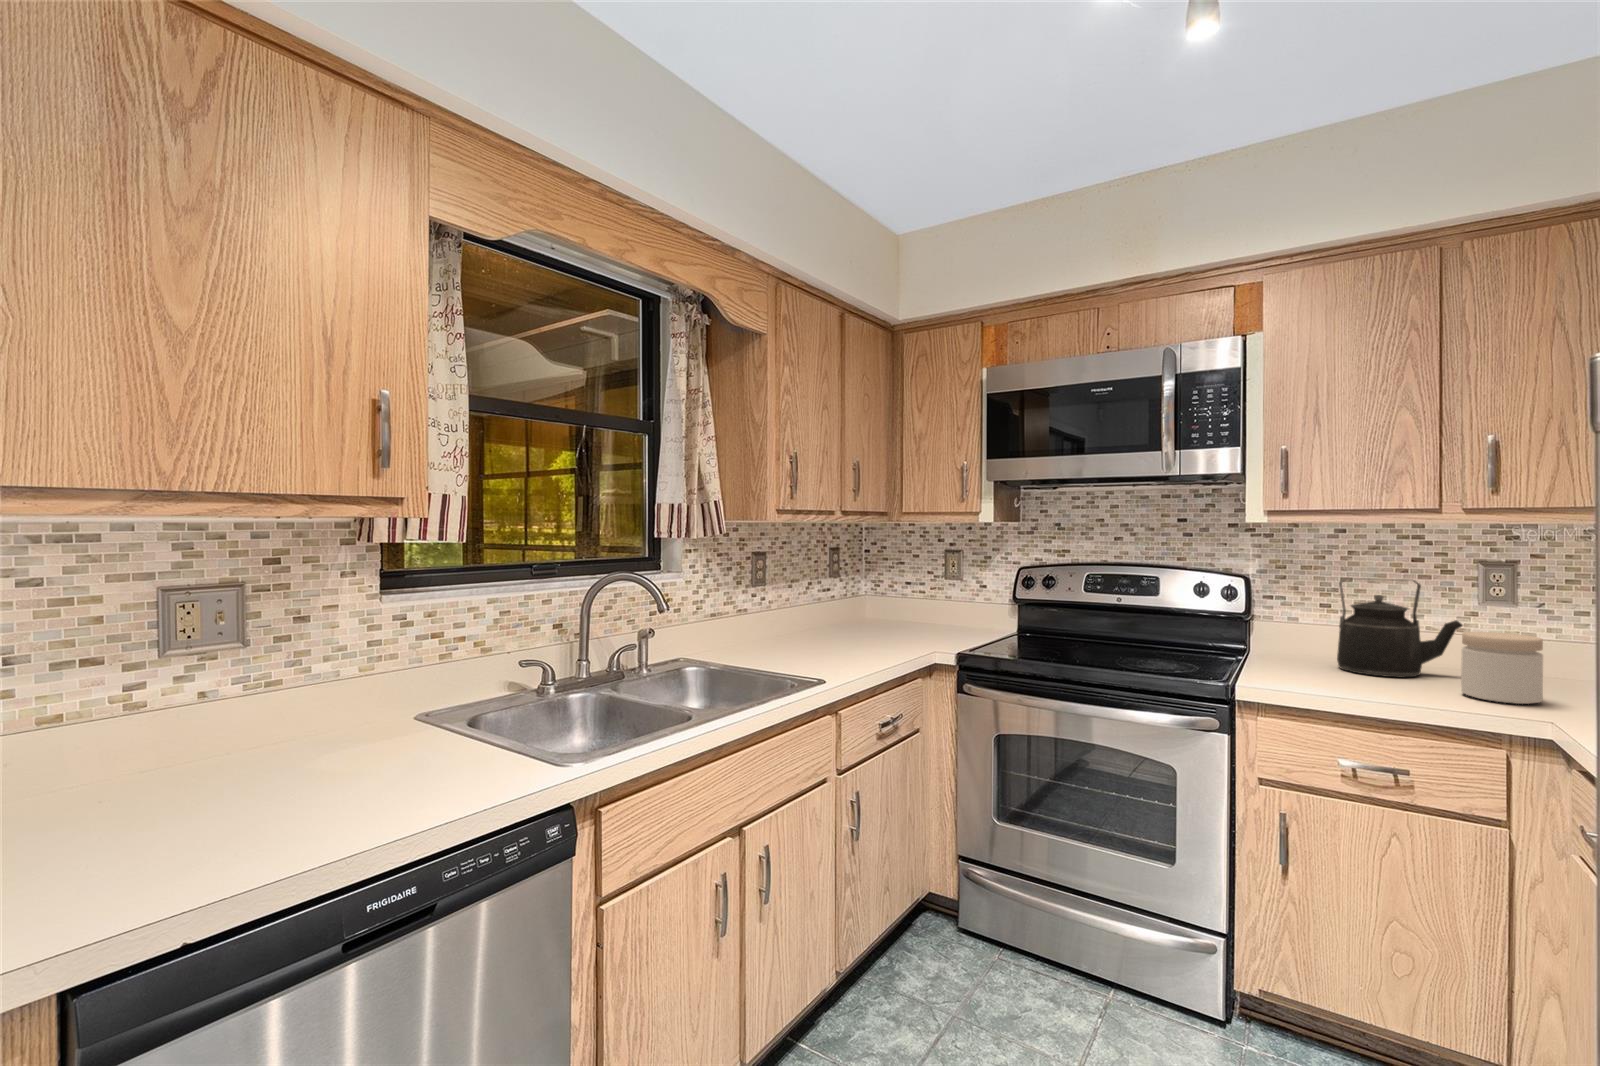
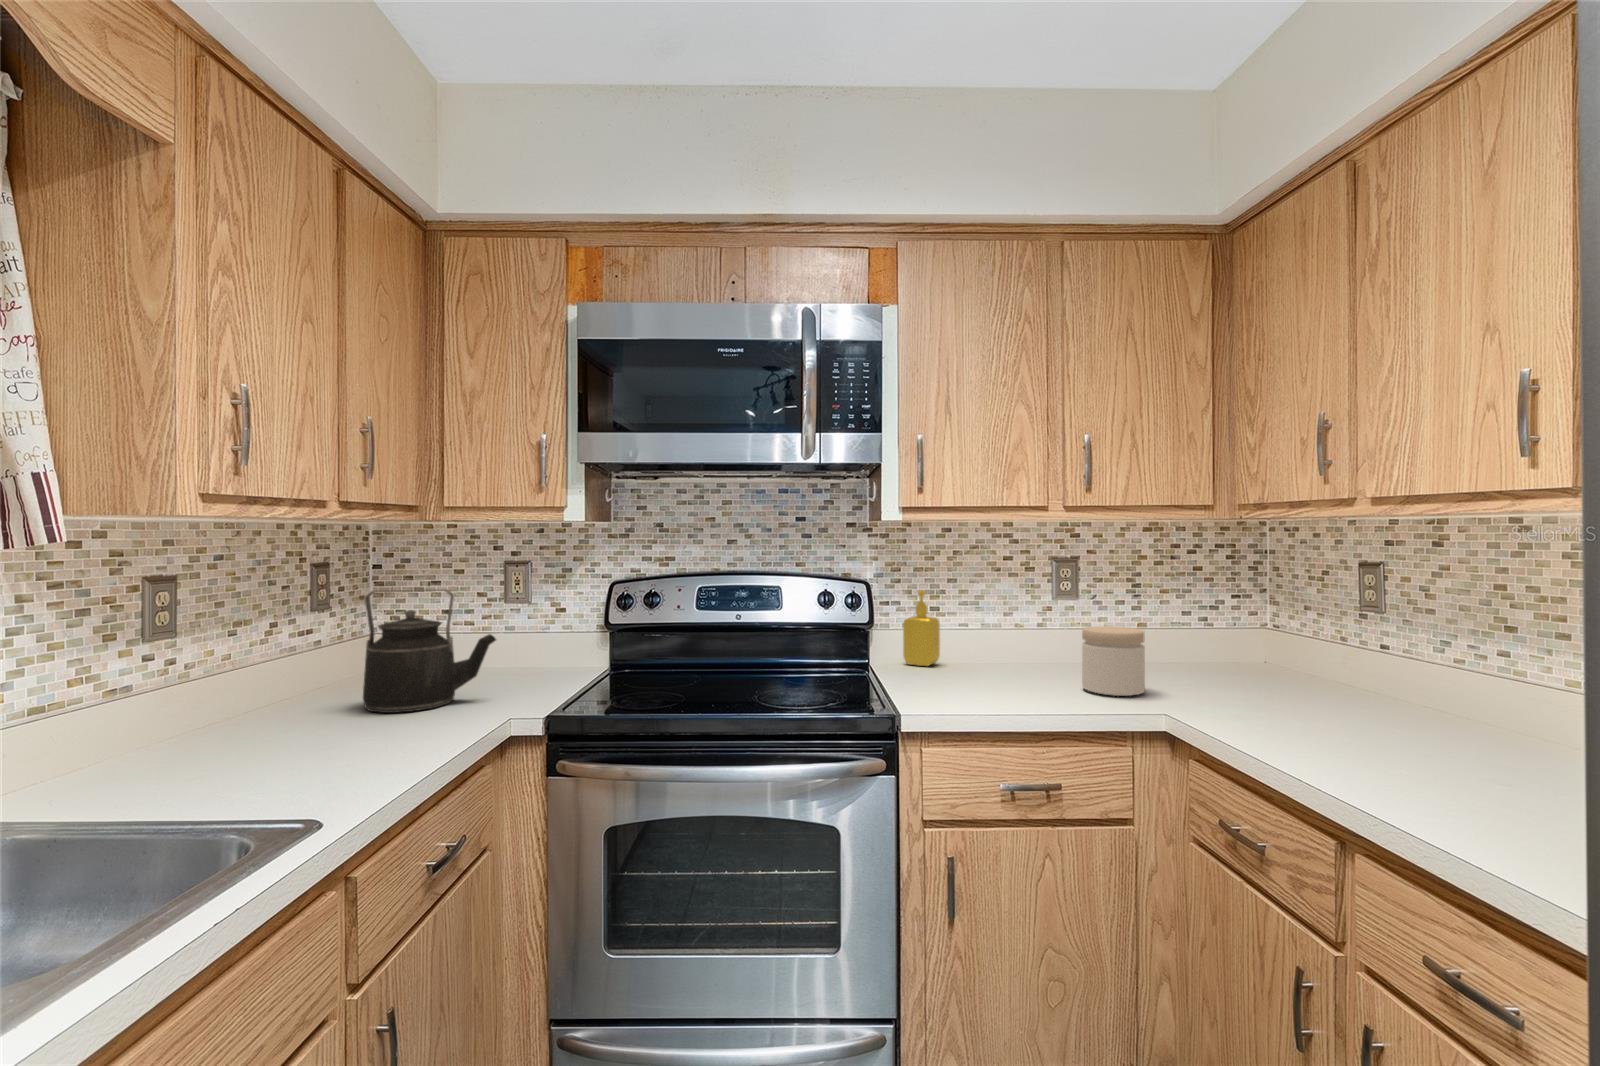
kettle: present [1337,578,1463,677] -> present [363,589,496,713]
soap dispenser: none [1284,587,1325,659] -> present [903,590,940,666]

